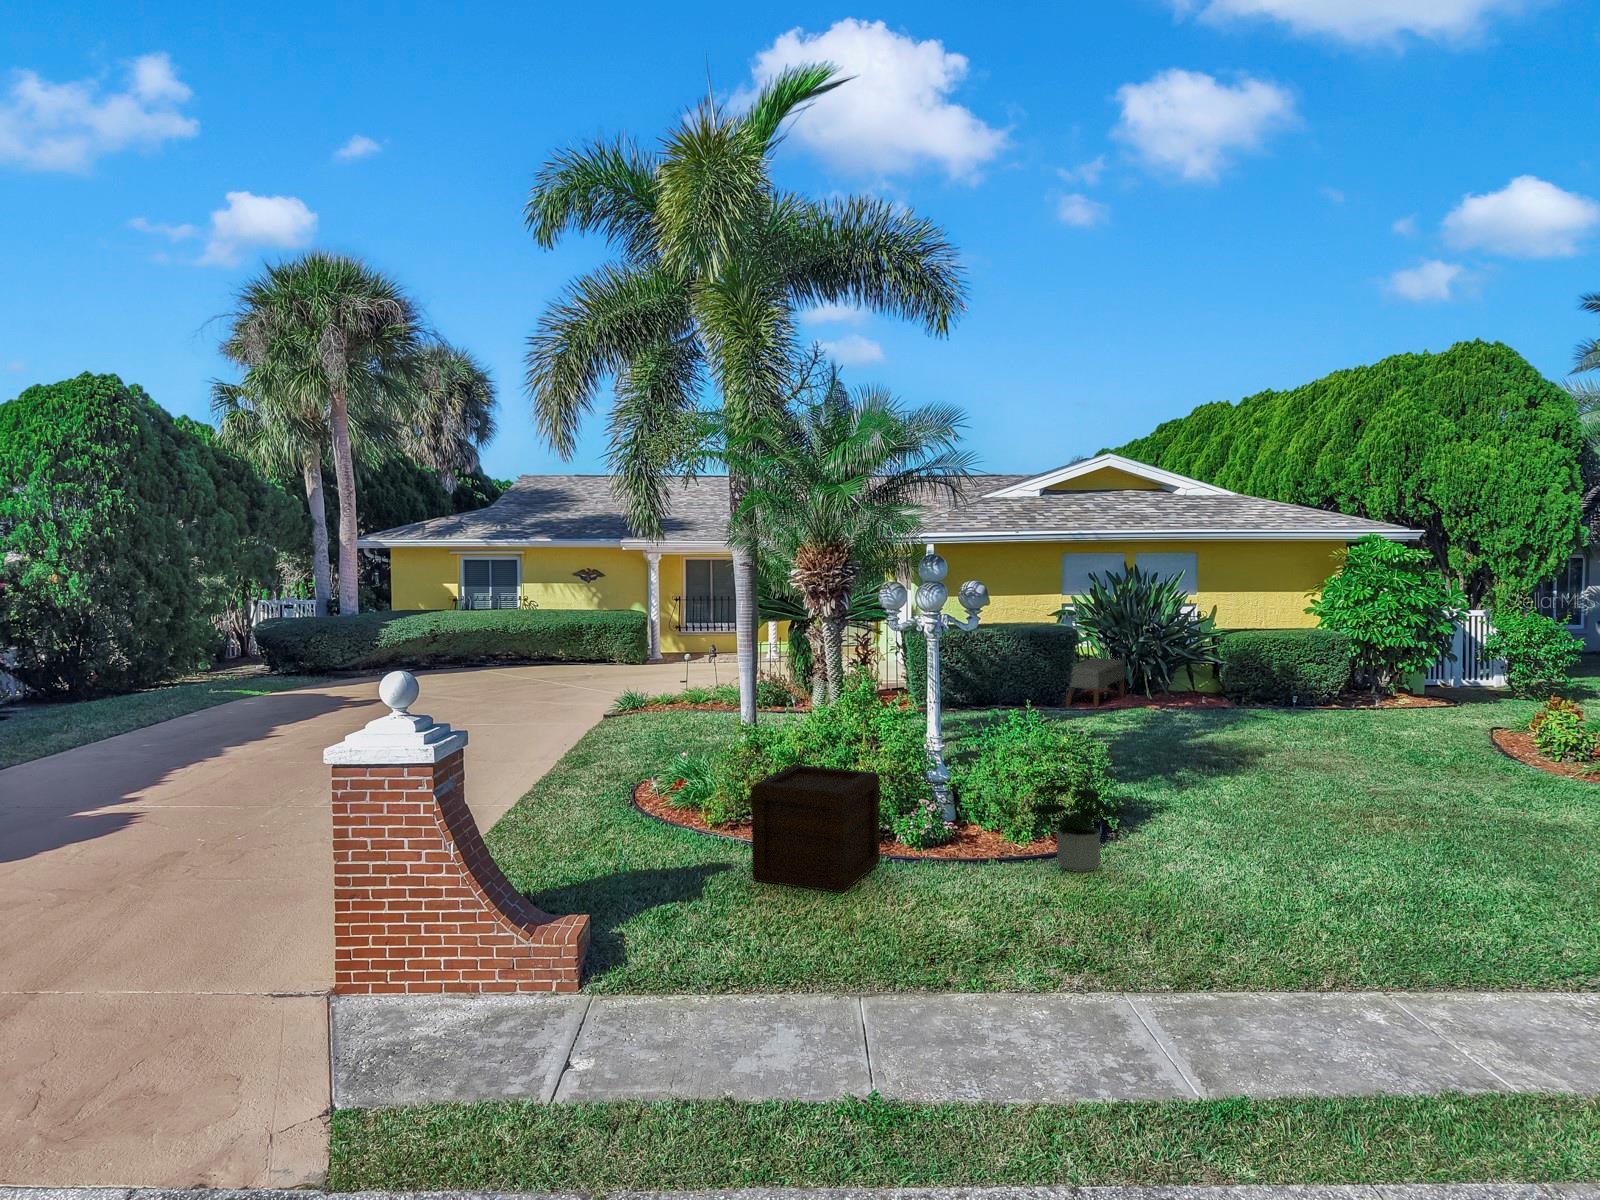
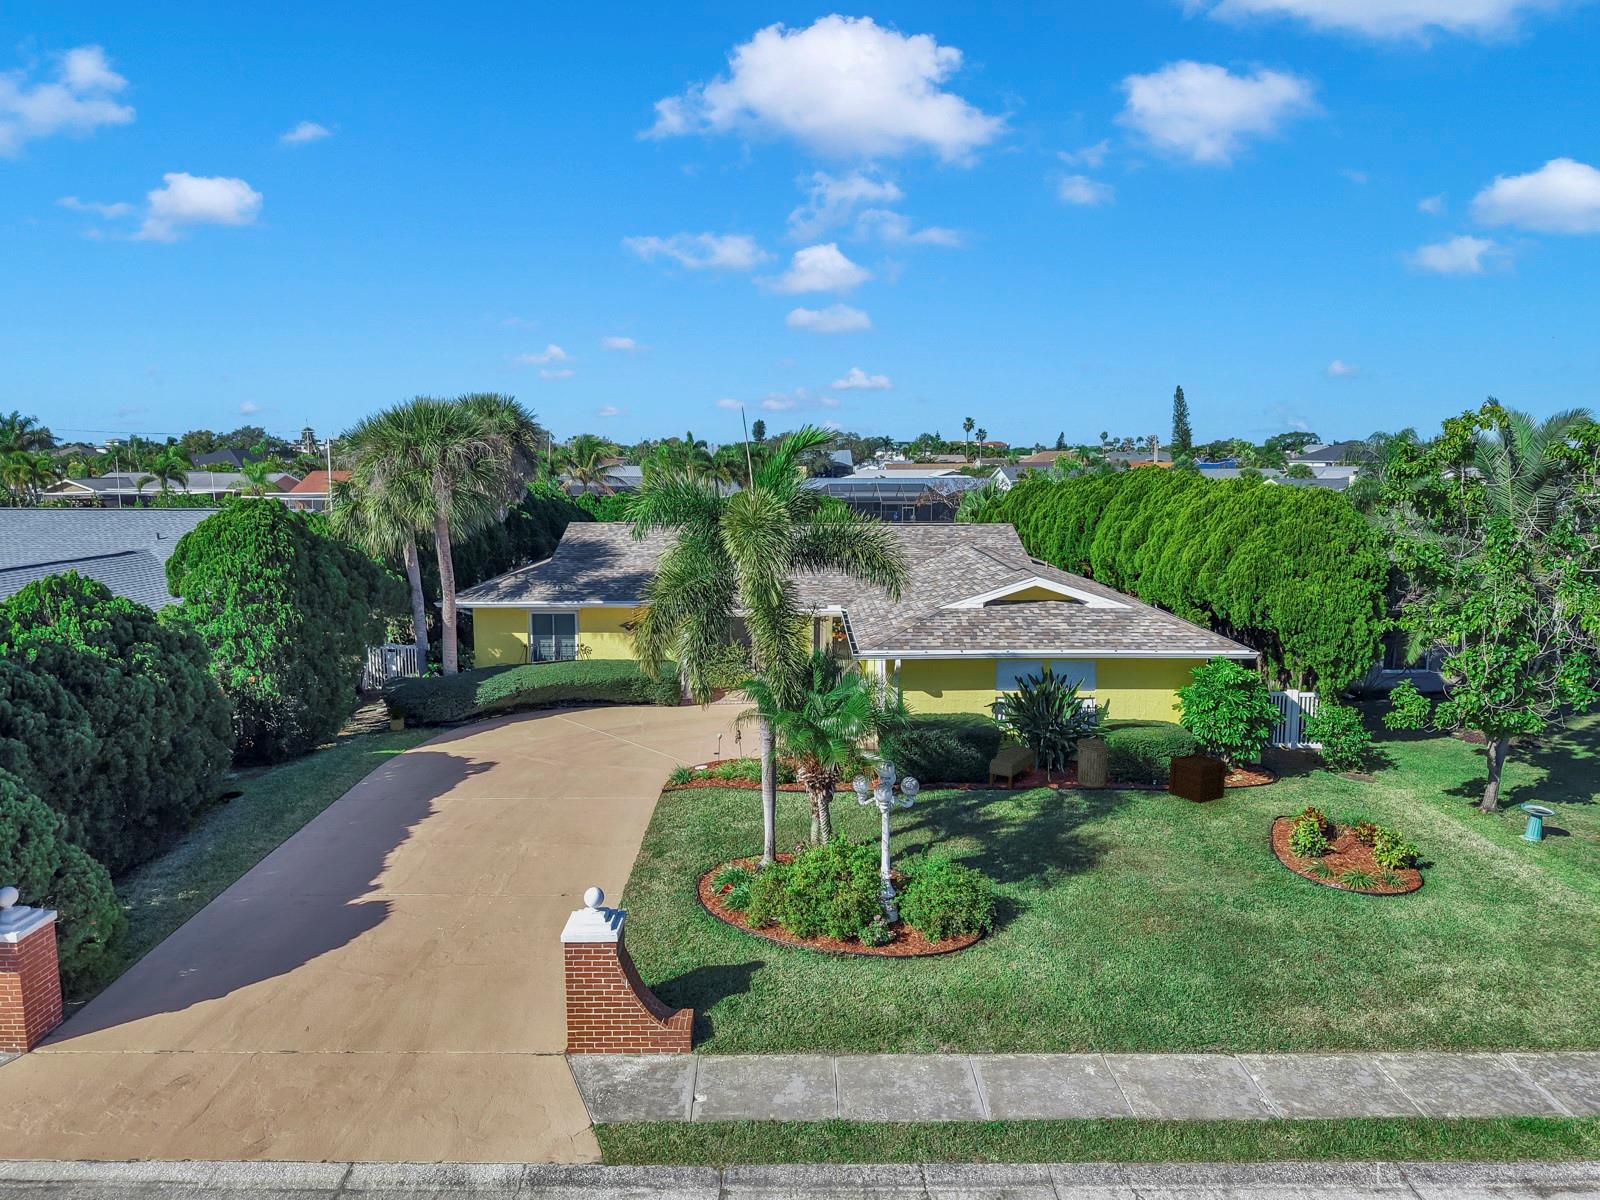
trash can: none [1186,641,1234,704] -> present [1077,739,1108,787]
wooden crate: present [751,764,880,893] -> present [1169,753,1226,803]
potted plant: present [1029,785,1131,872] -> present [382,704,410,731]

